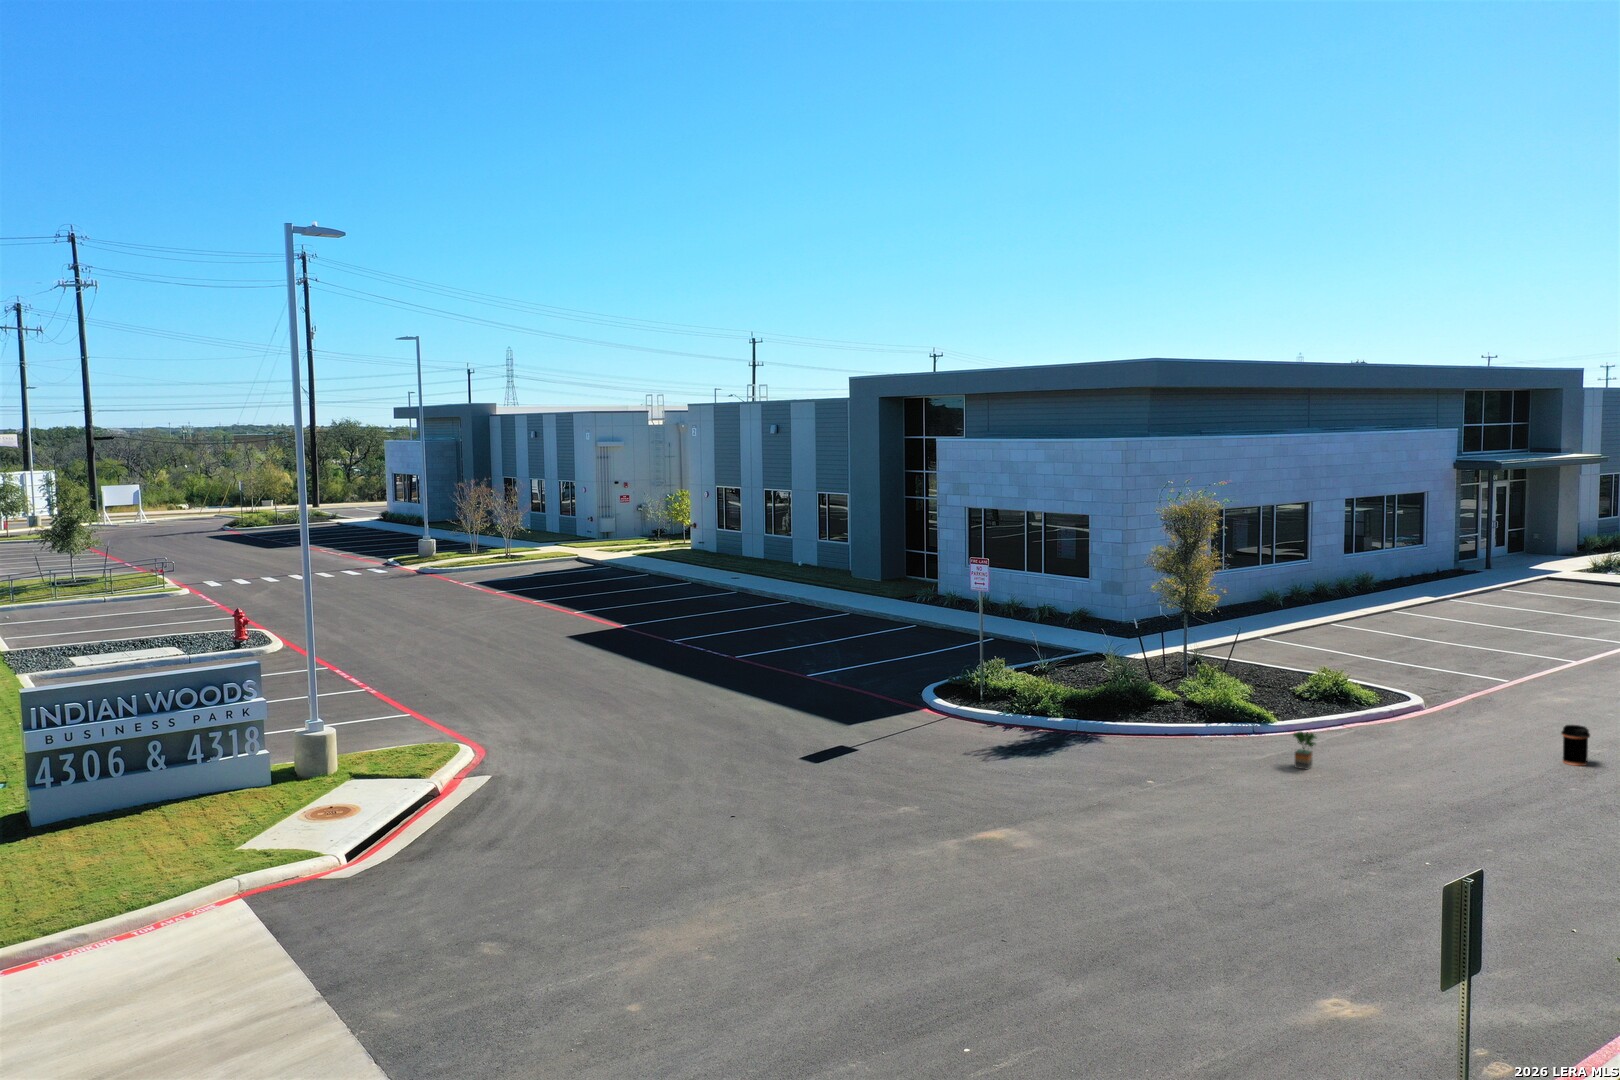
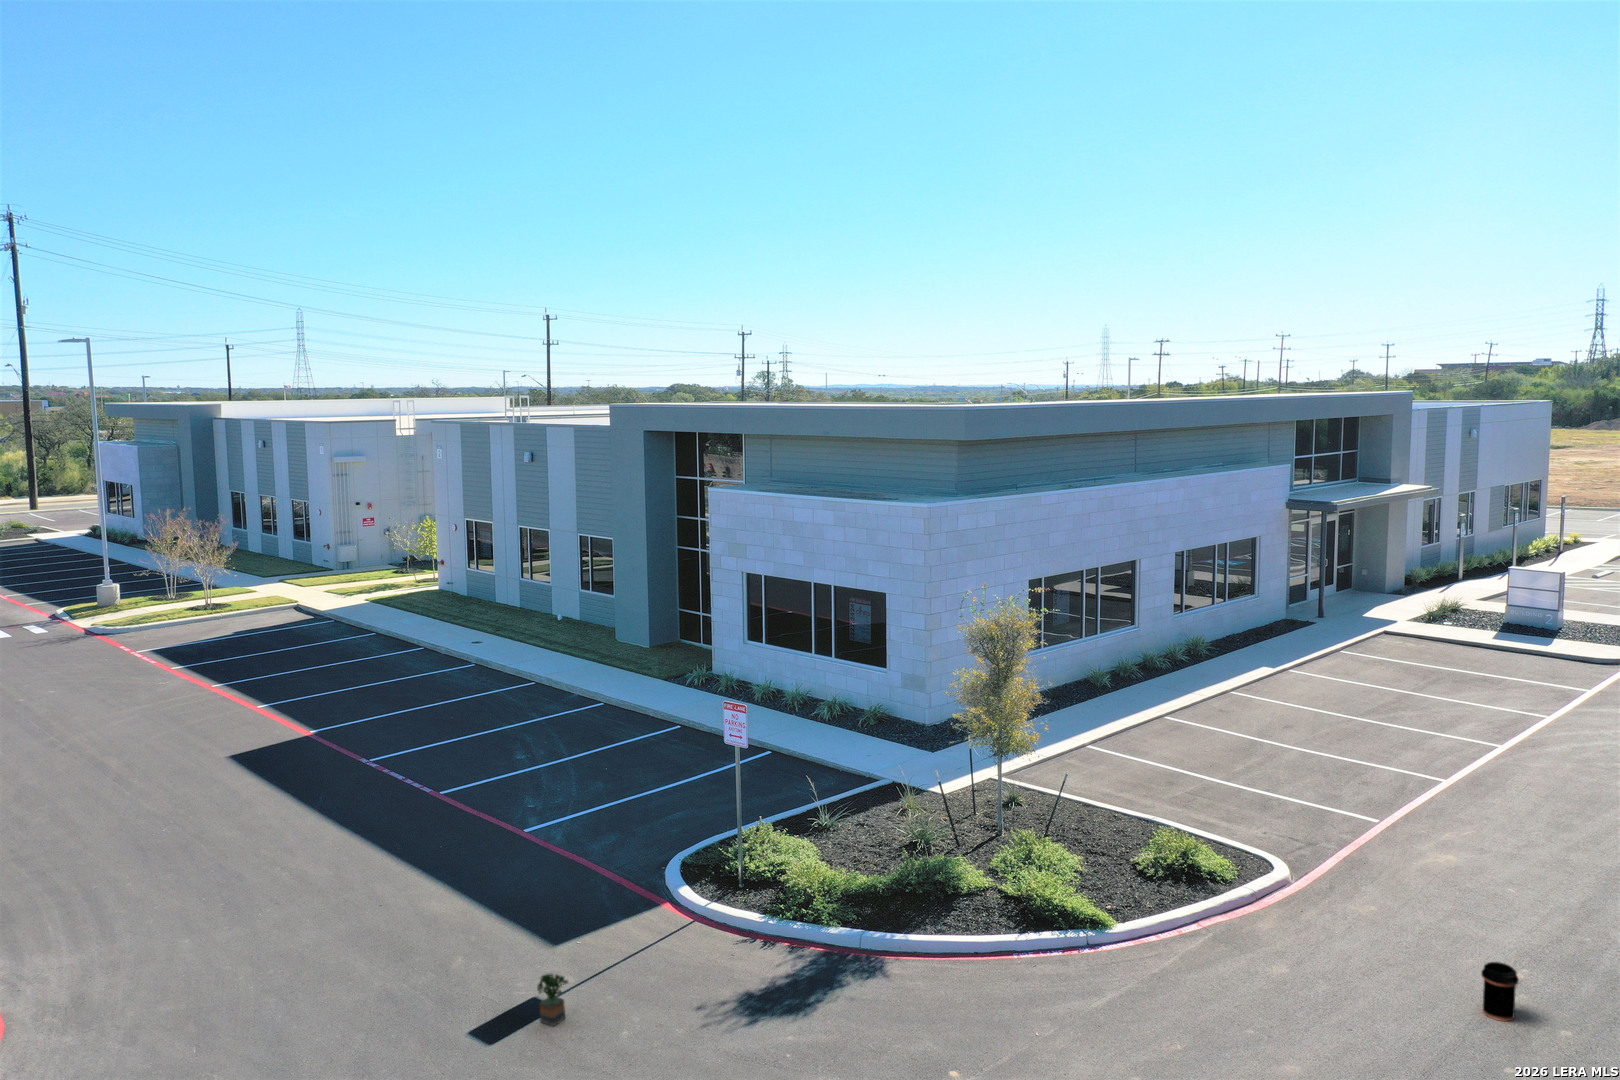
potted tree: present [1293,732,1316,769] -> present [537,974,568,1026]

